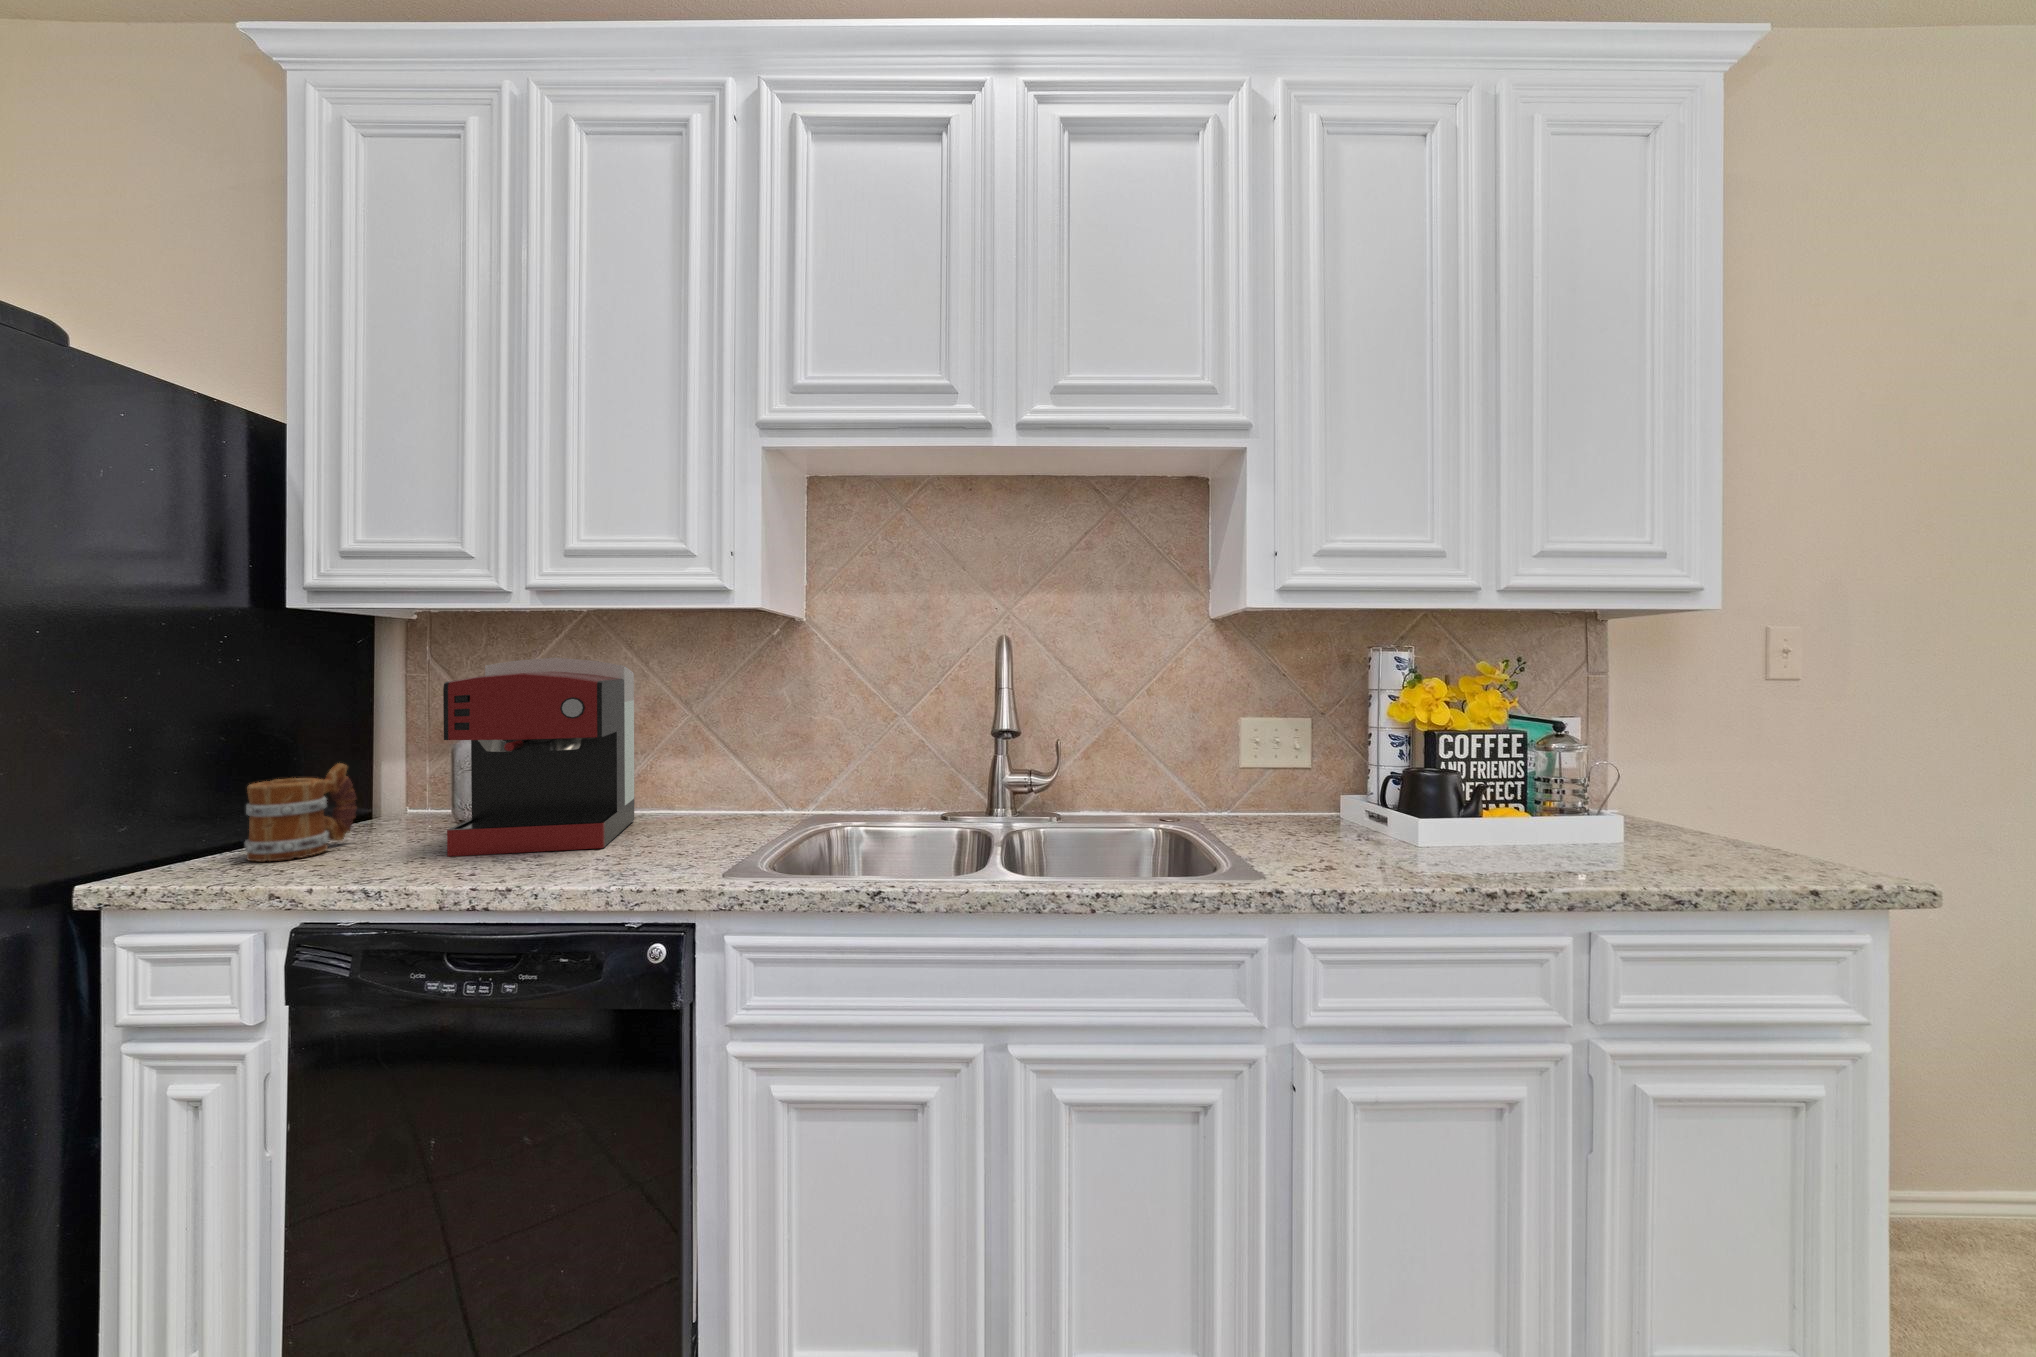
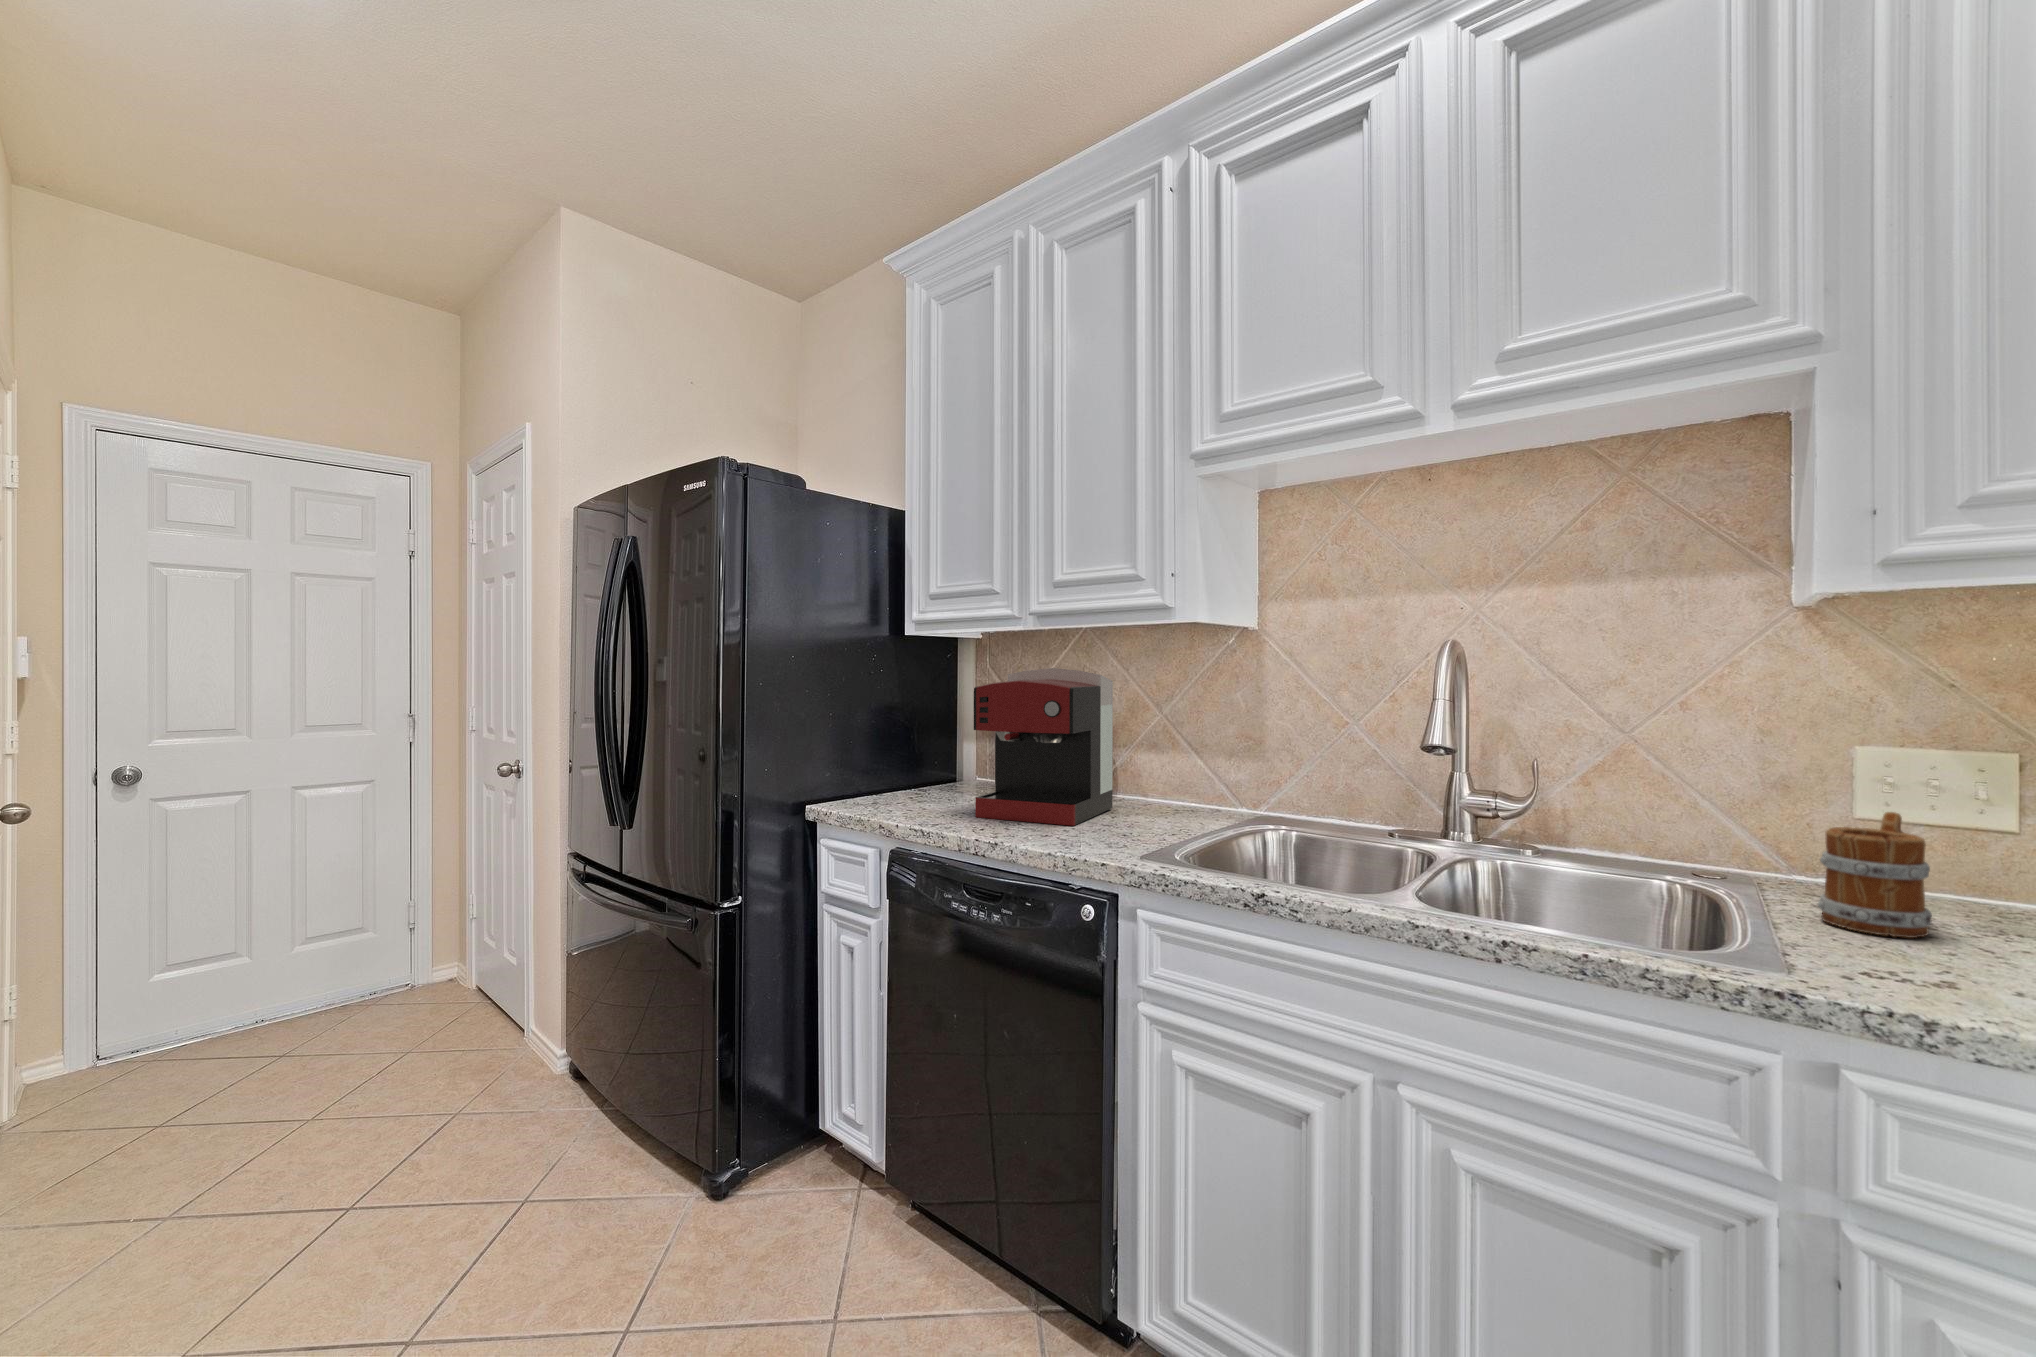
mug: present [245,763,357,861] -> present [1818,812,1932,938]

